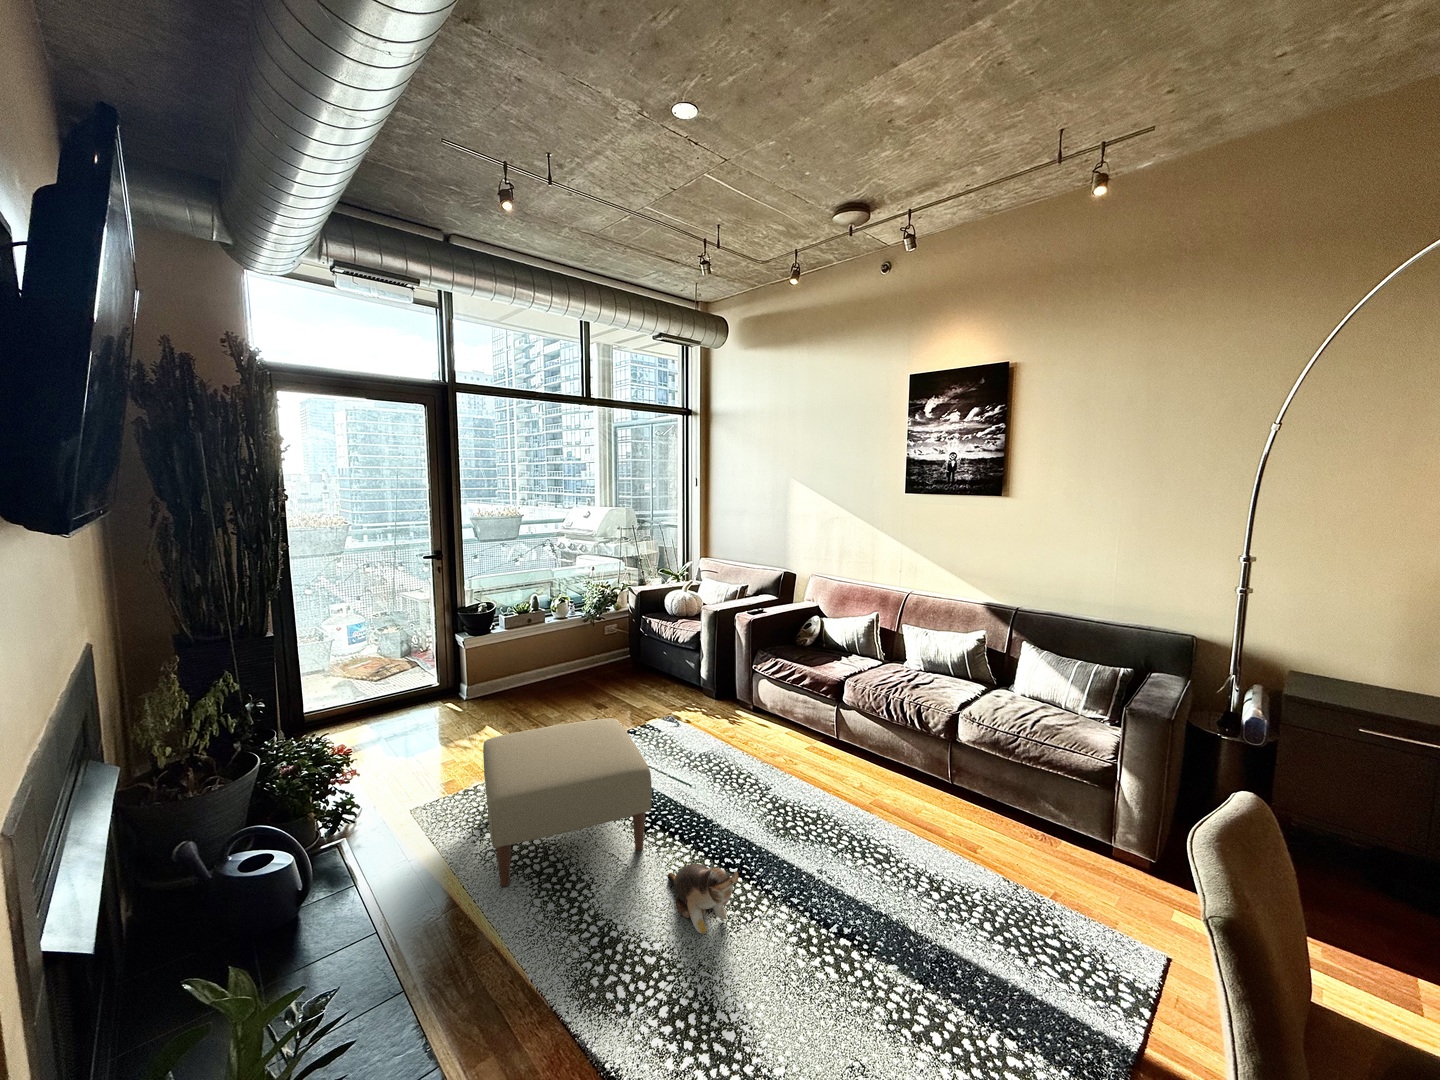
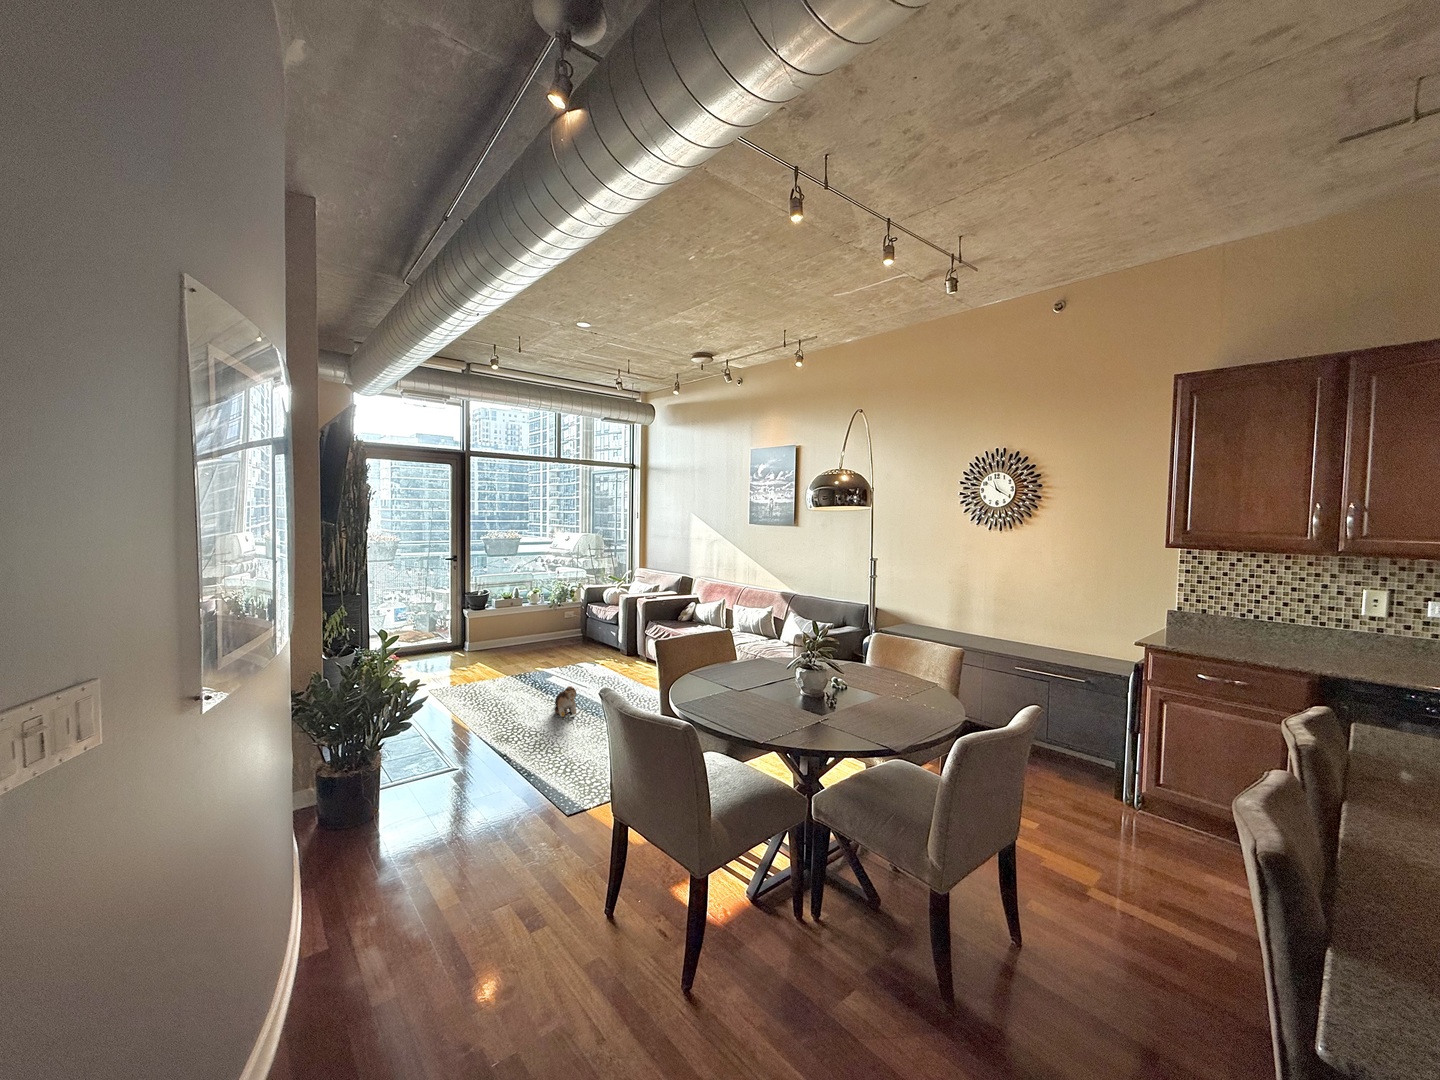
ottoman: present [483,718,652,887] -> none [472,643,553,704]

